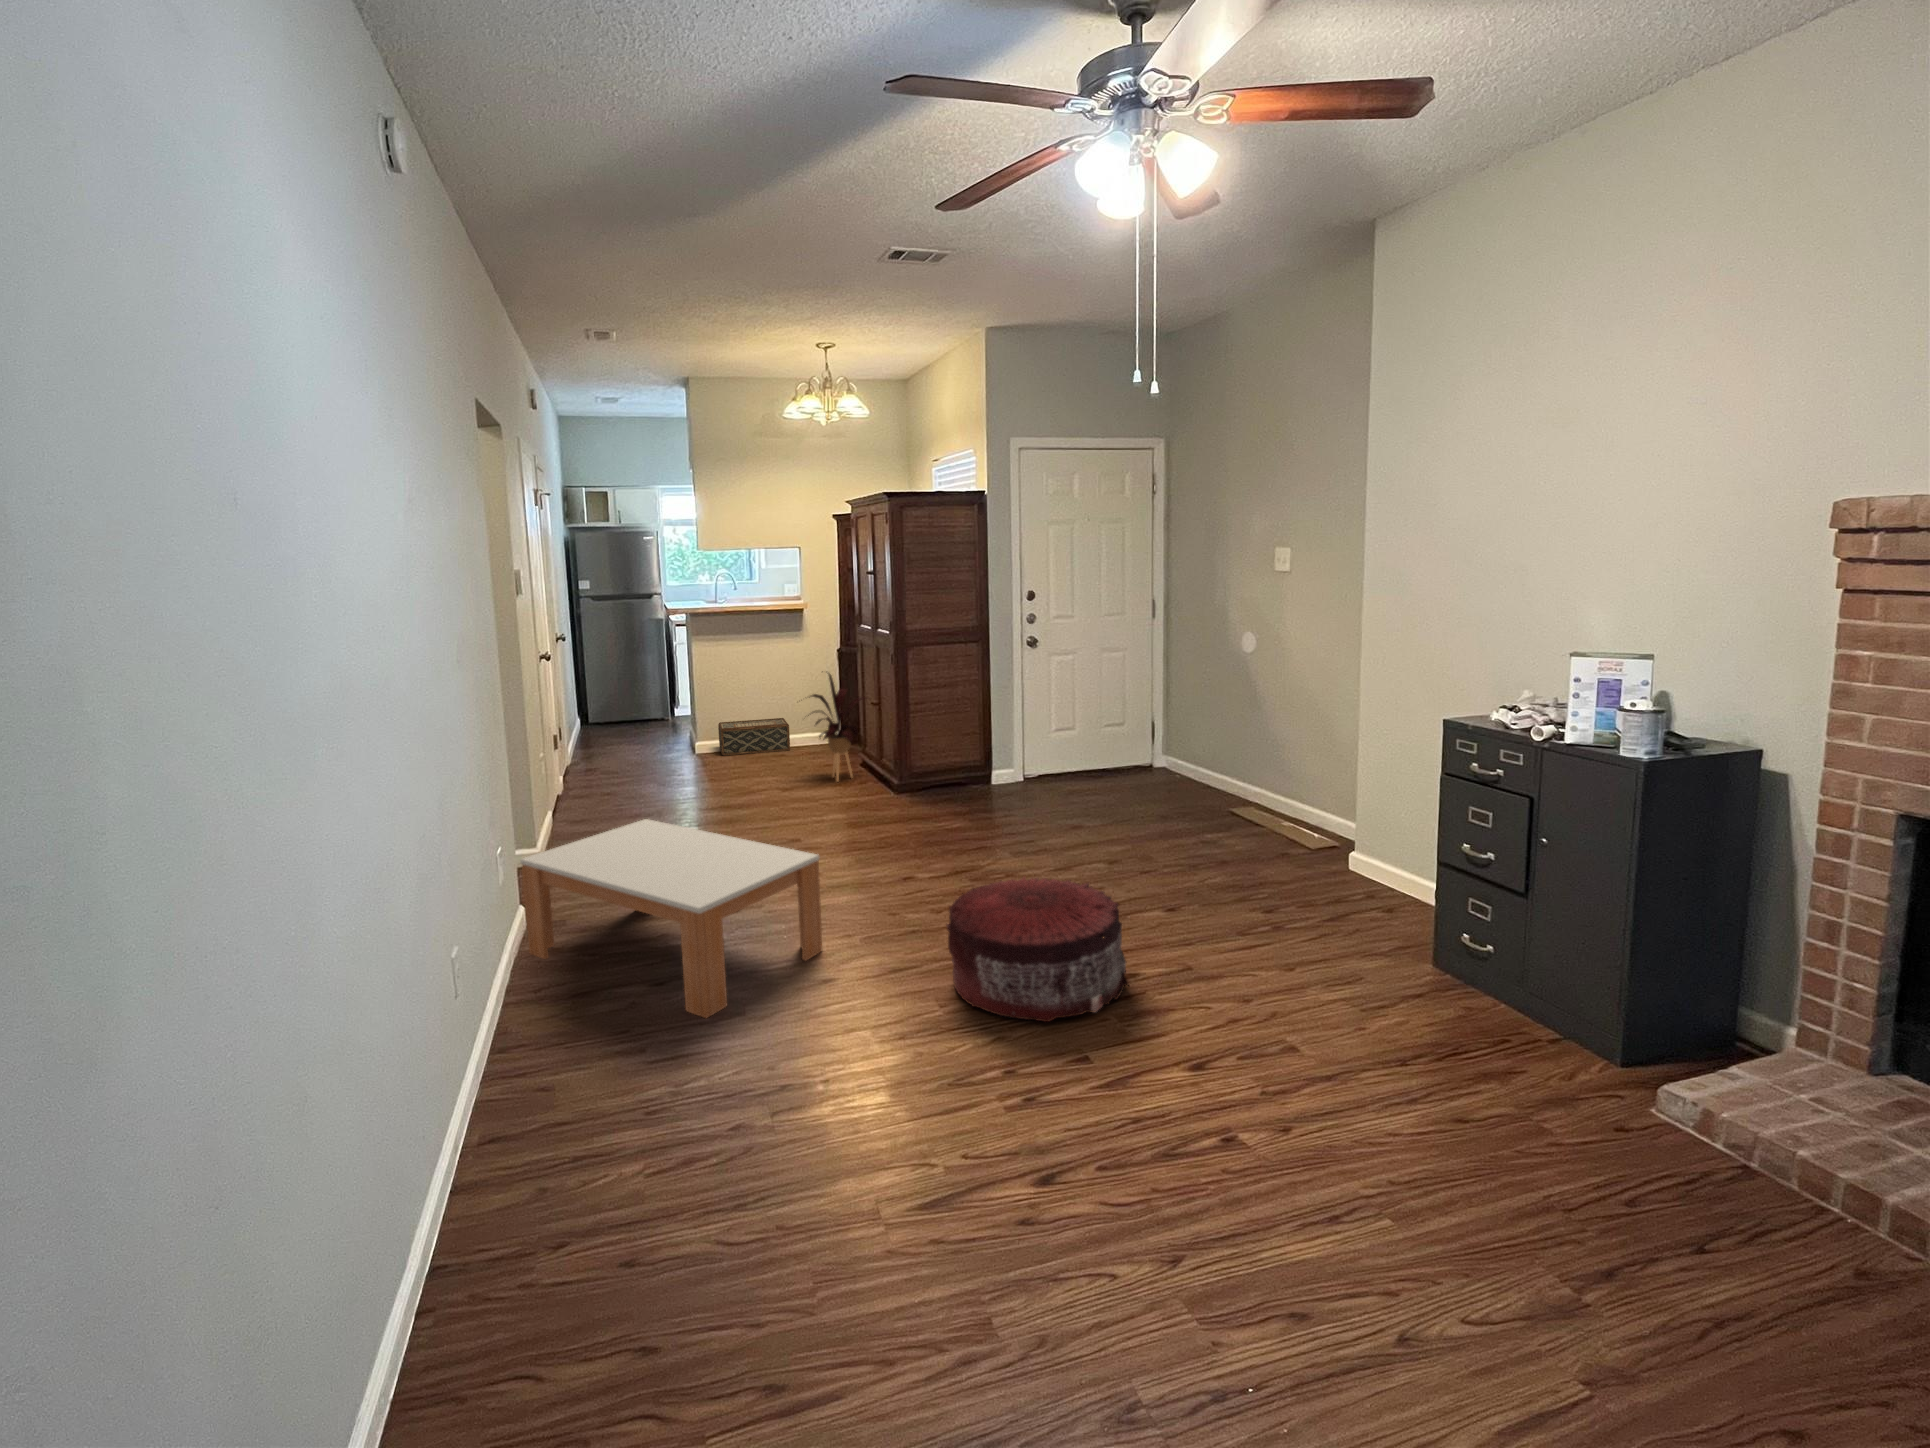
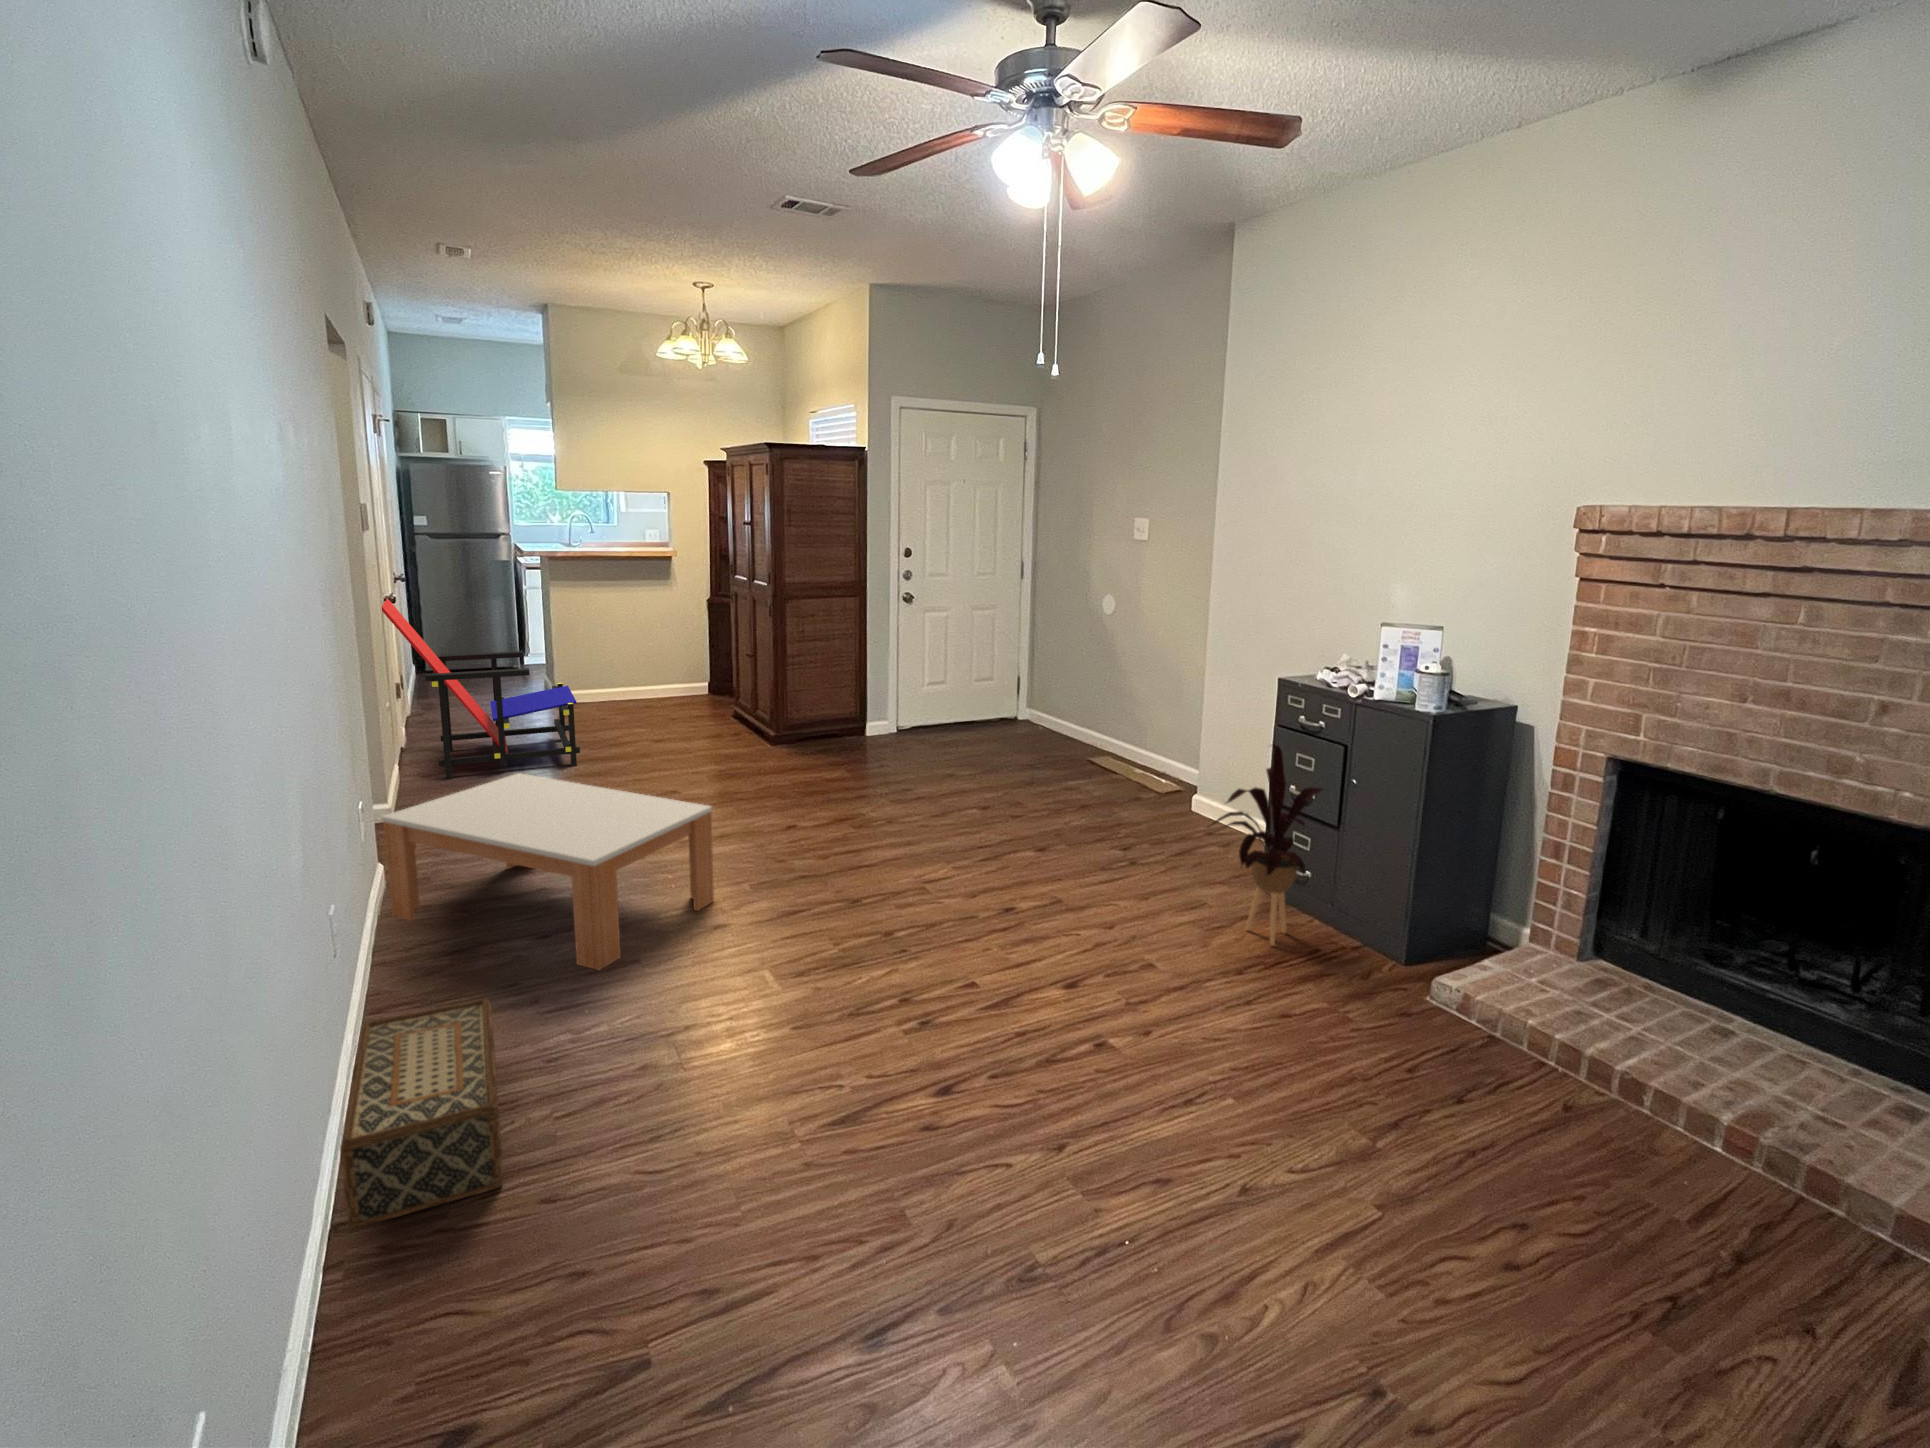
lounge chair: none [530,647,713,823] -> present [382,598,580,779]
house plant: present [808,674,864,781] -> present [1210,744,1323,946]
woven basket: present [718,718,790,756] -> present [340,999,503,1230]
pouf: present [946,877,1129,1022] -> none [840,822,1011,956]

